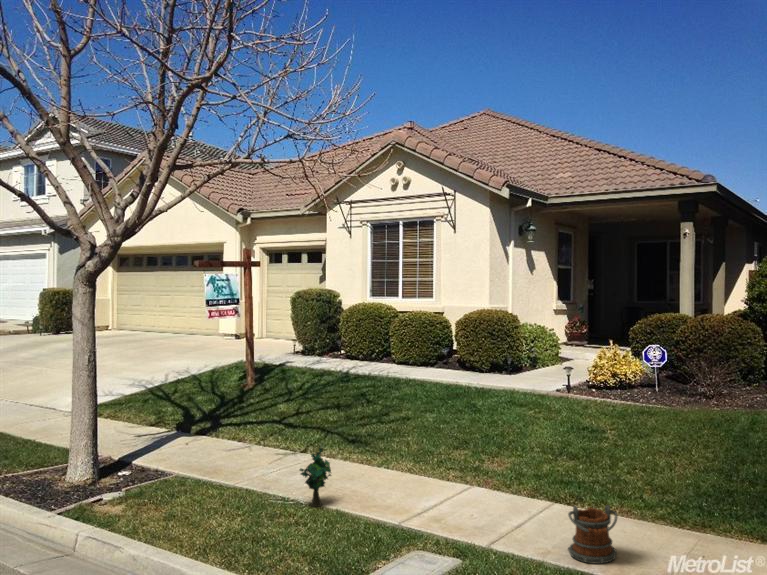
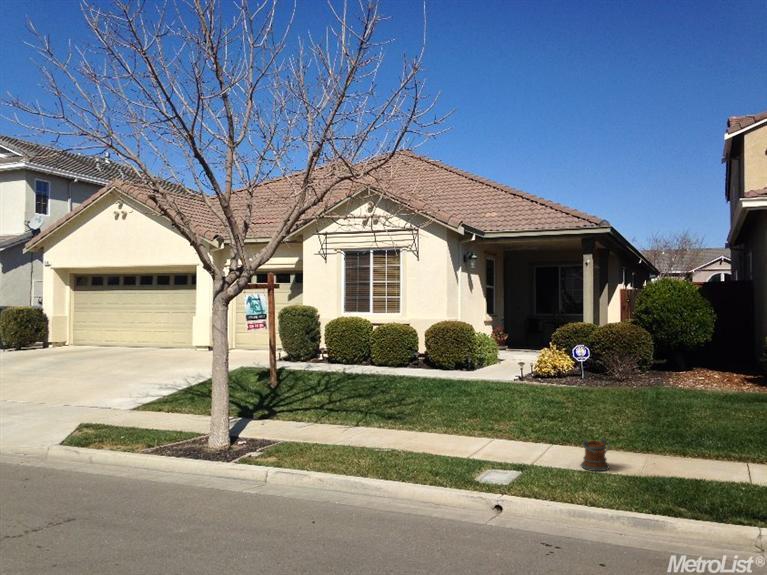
decorative plant: present [300,448,331,507] -> none [394,415,416,454]

